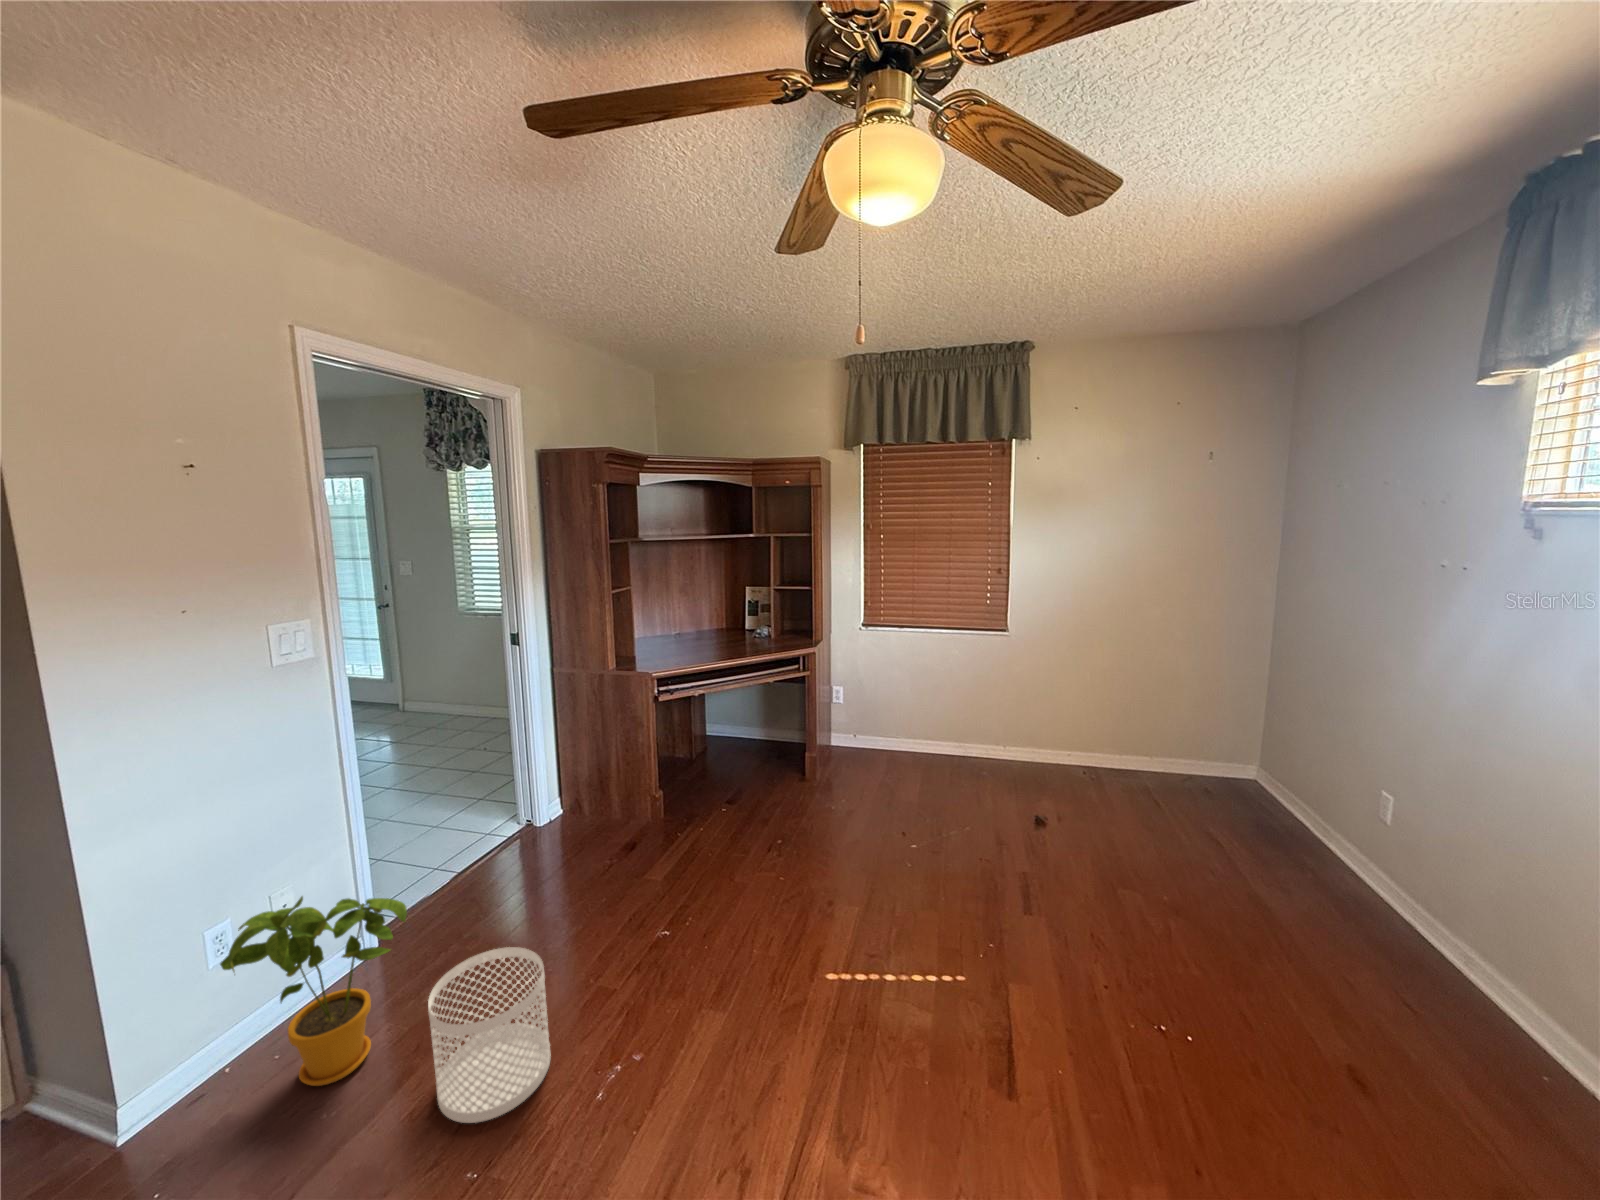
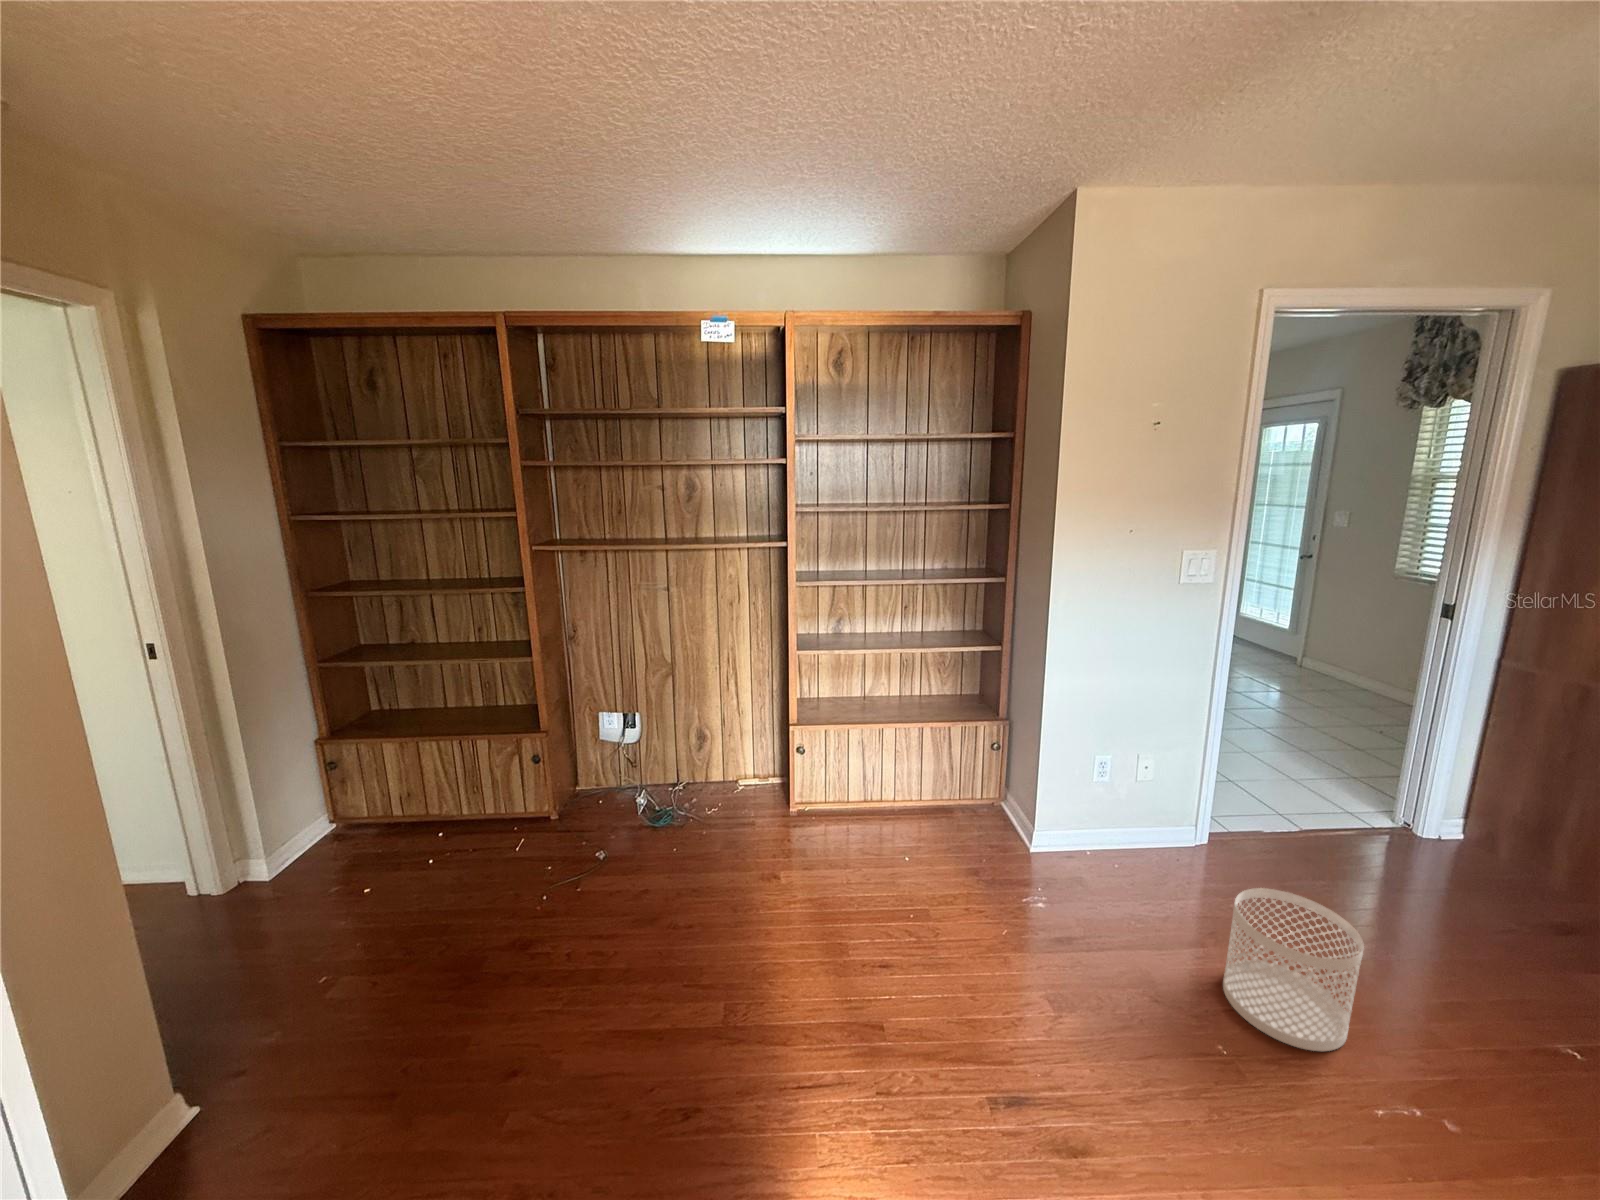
house plant: present [220,896,407,1086] -> none [1107,760,1241,912]

